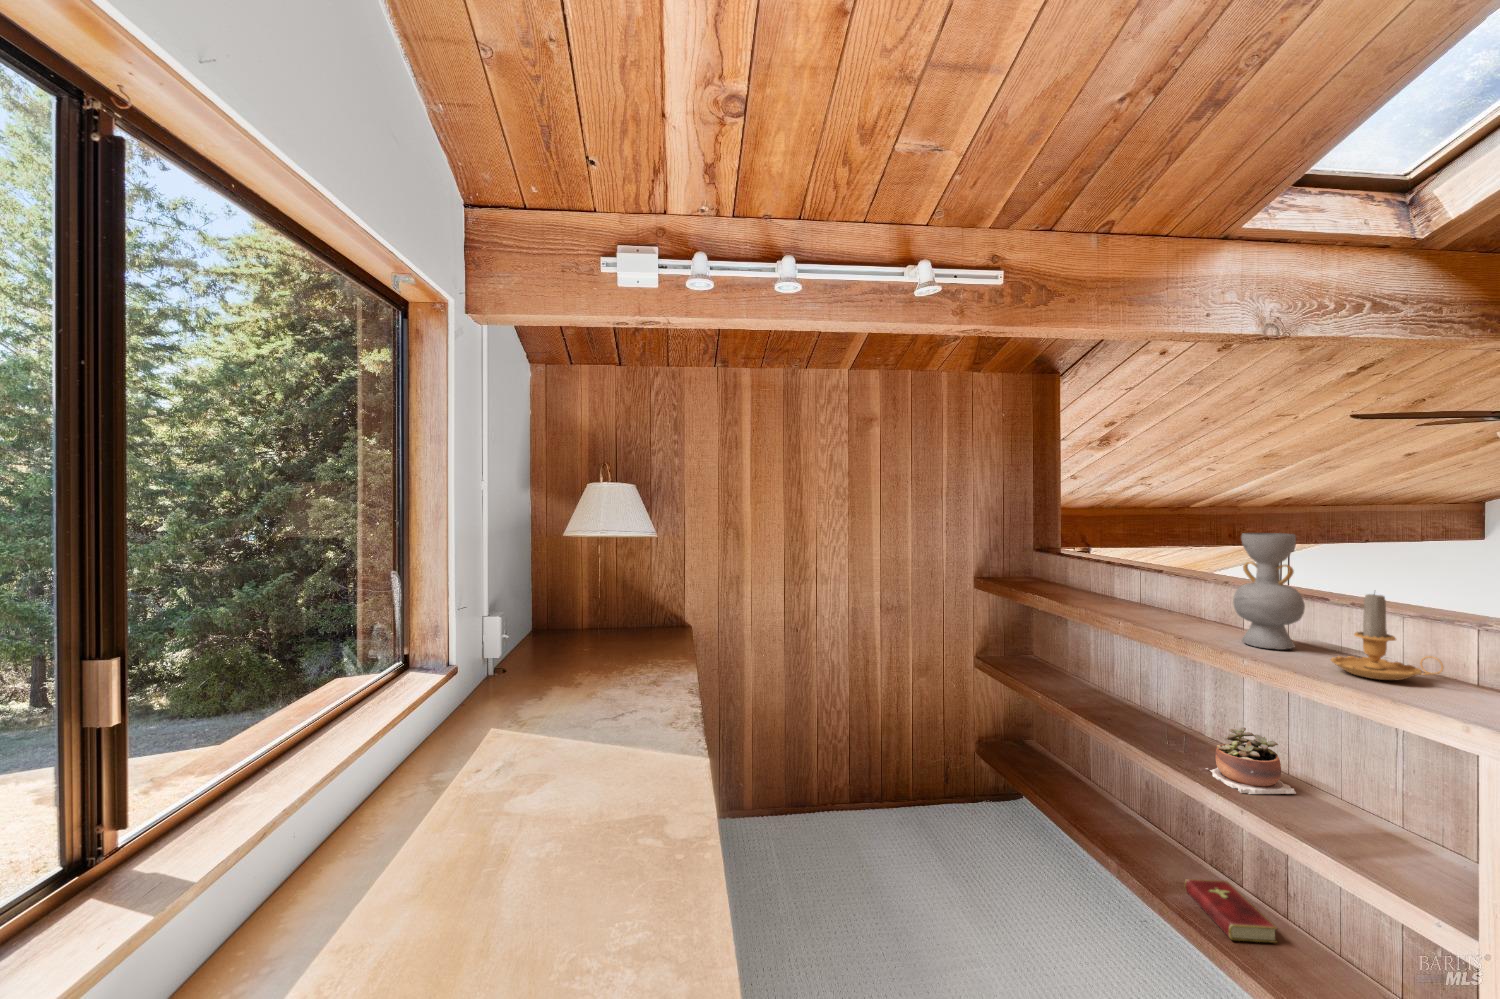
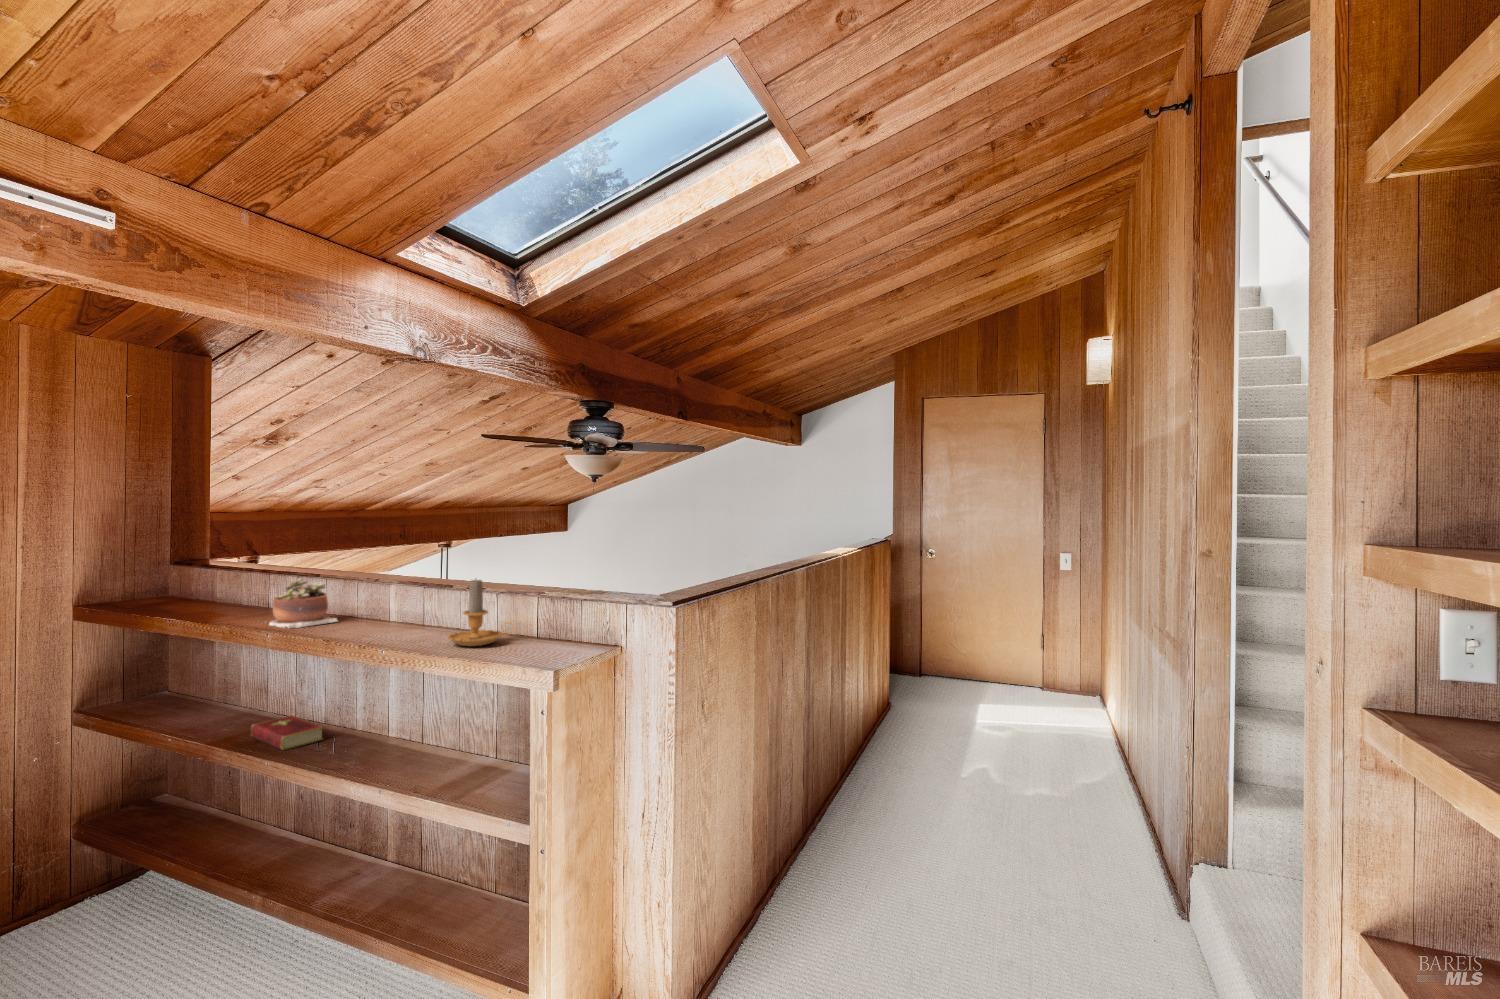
decorative vase: present [1233,533,1305,650] -> none [379,534,434,637]
succulent plant: present [1206,727,1296,794] -> present [269,578,338,628]
hardcover book: present [1185,879,1277,943] -> present [251,716,323,750]

